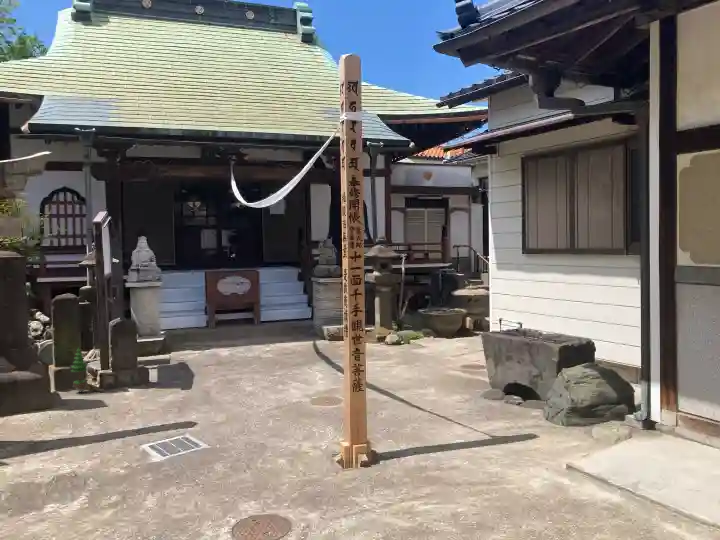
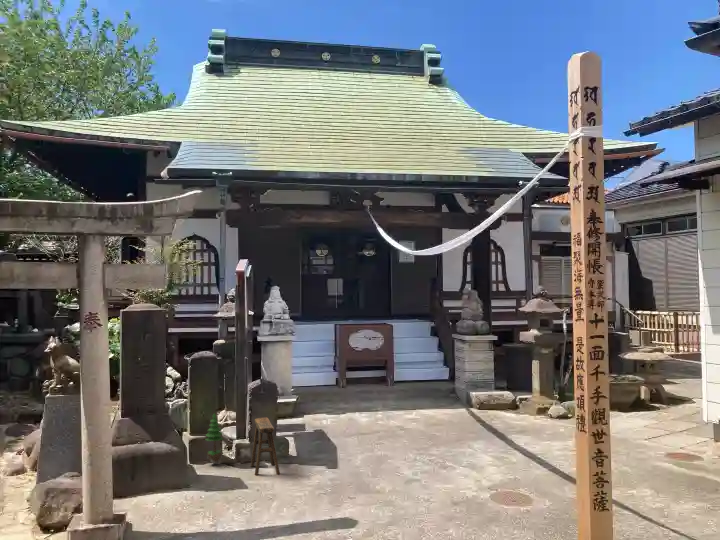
stool: none [114,350,139,398] -> present [251,417,280,475]

